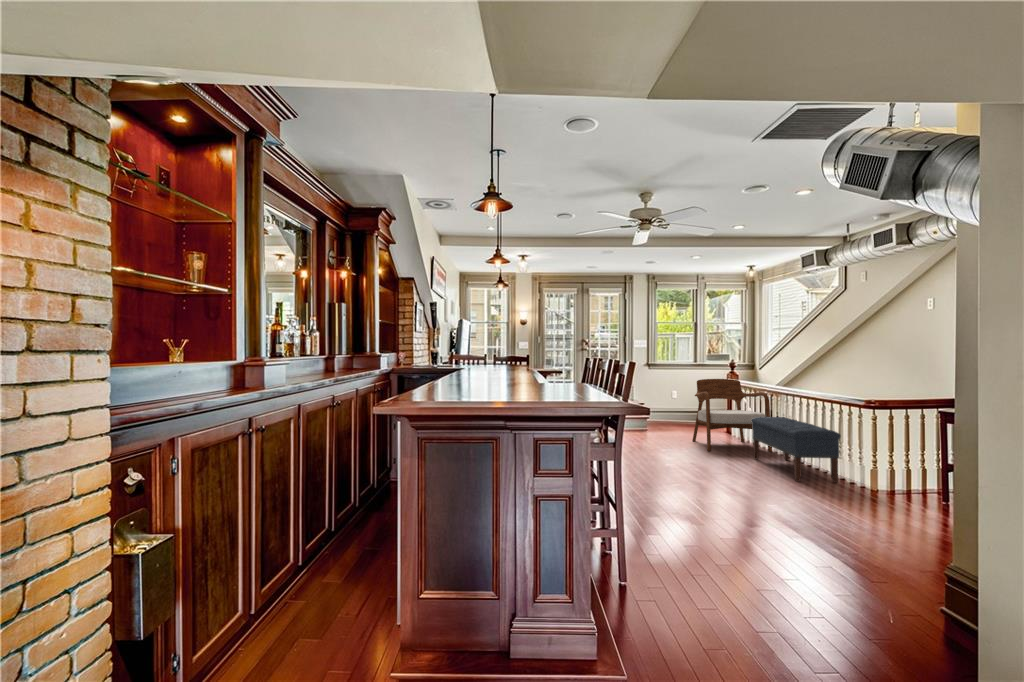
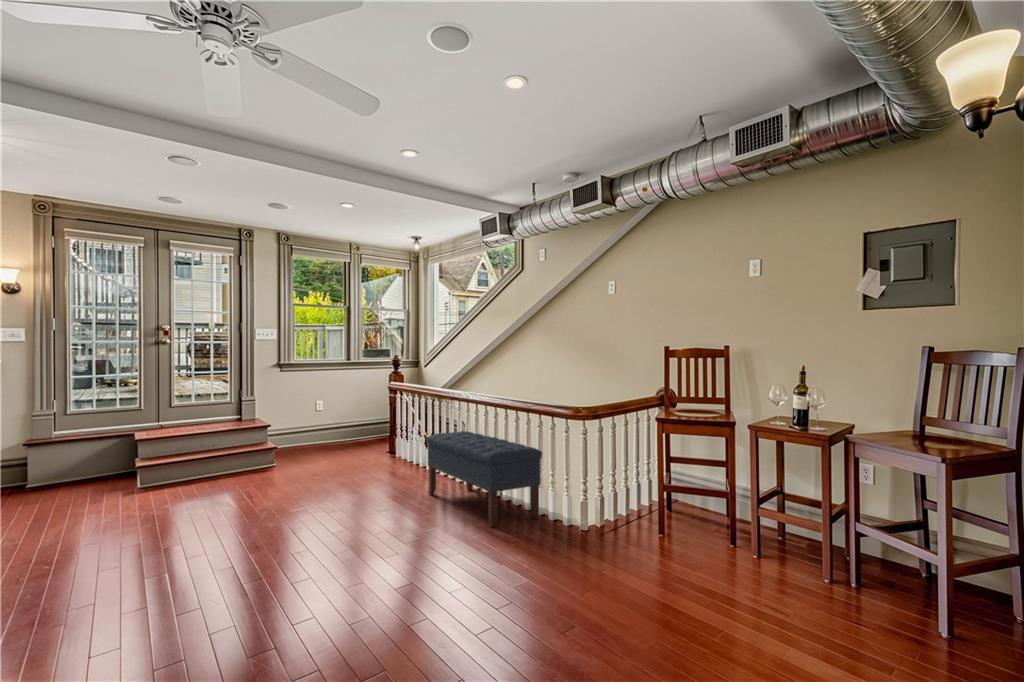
armchair: present [692,379,772,452] -> none [343,382,449,490]

